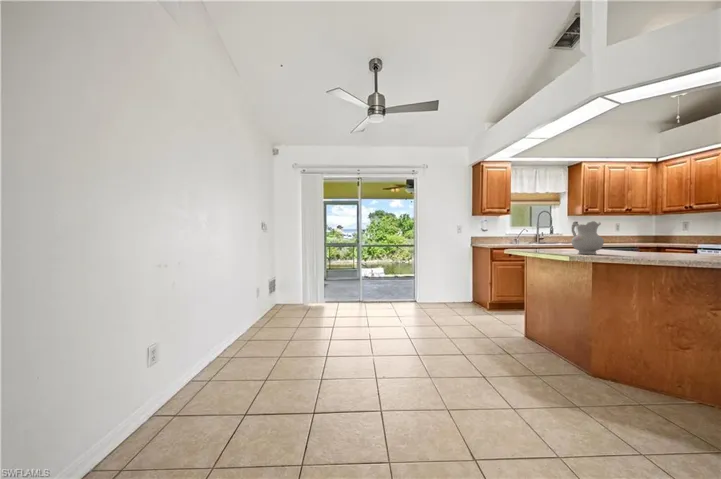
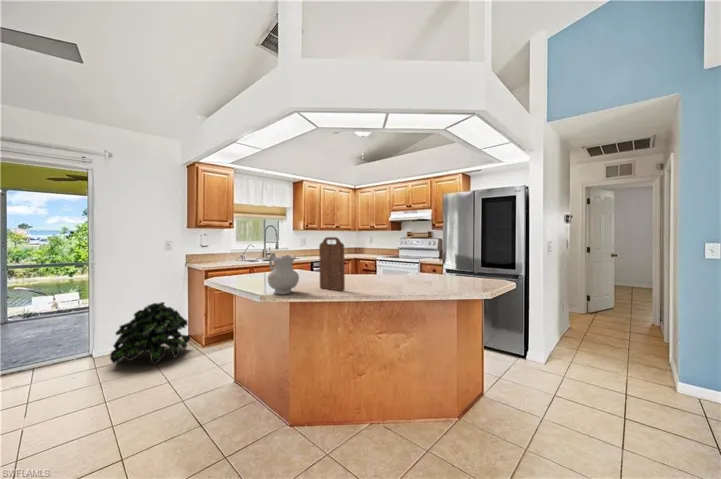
cutting board: none [625,205,659,255] -> present [319,237,345,291]
potted plant: none [430,270,479,313] -> present [110,302,190,364]

